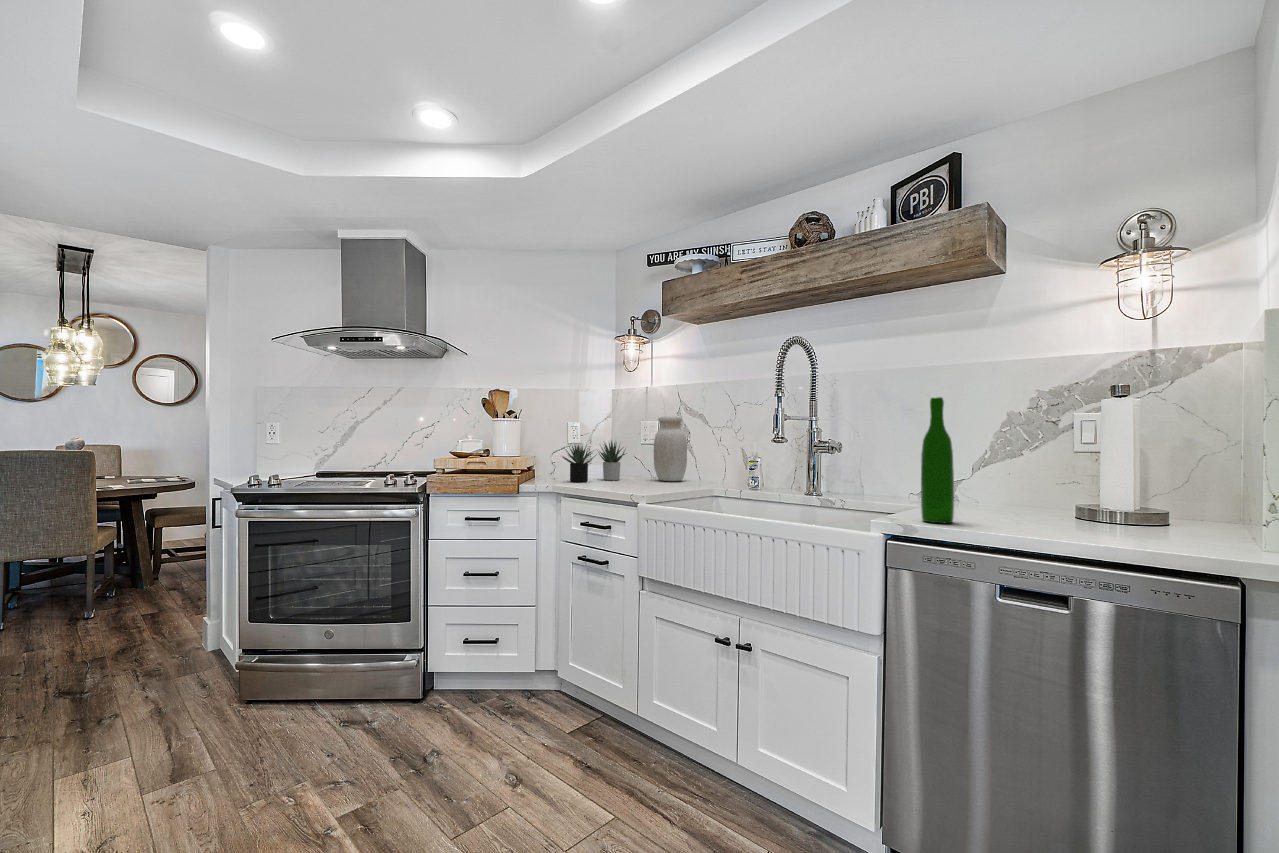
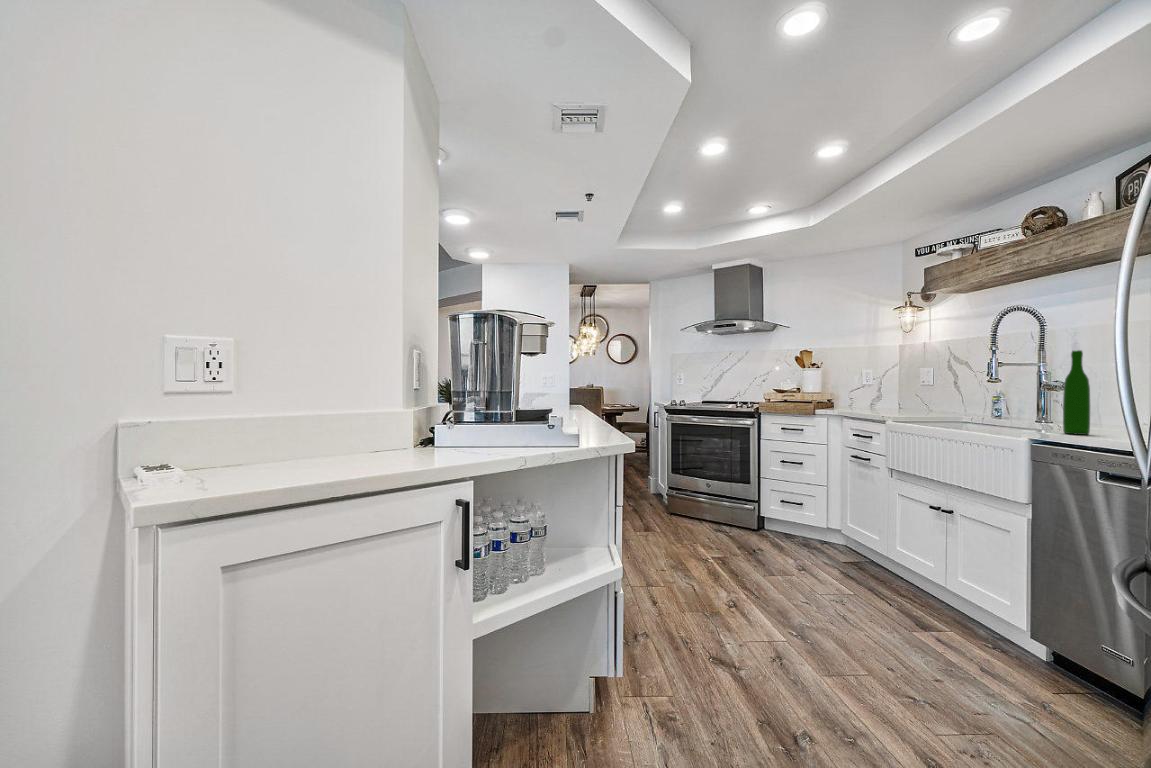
jar: present [654,415,687,481] -> none [925,364,954,413]
succulent plant: present [562,440,625,482] -> none [848,381,906,411]

